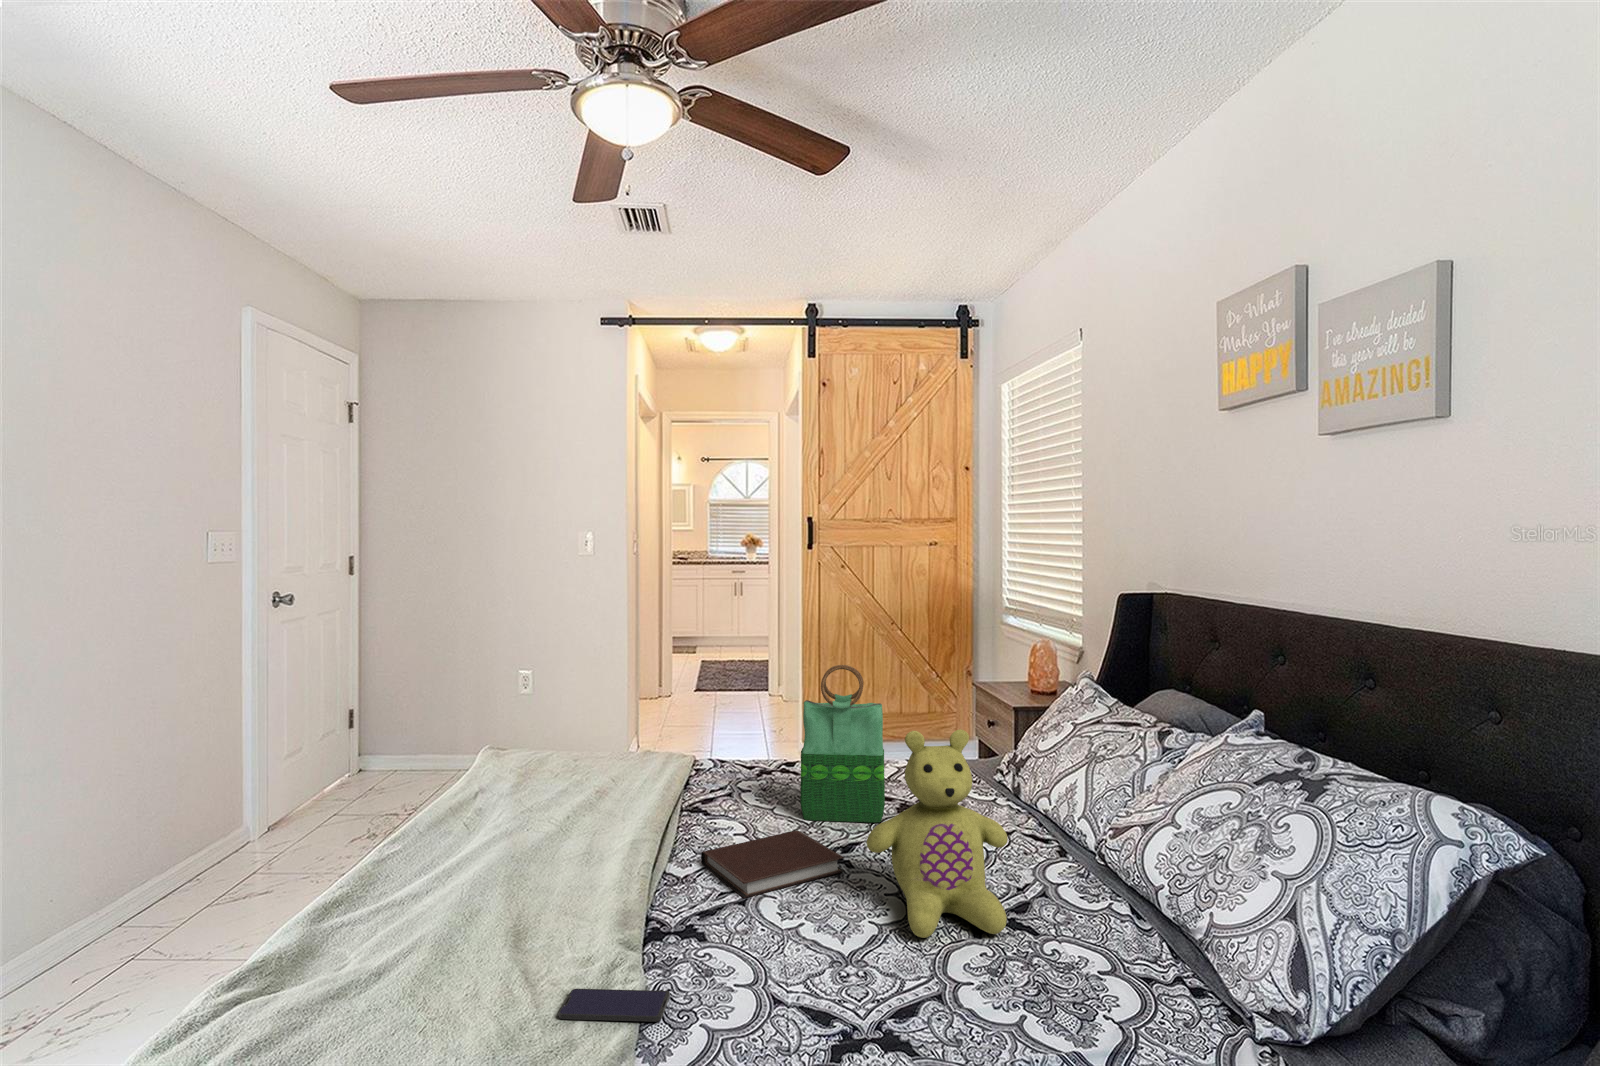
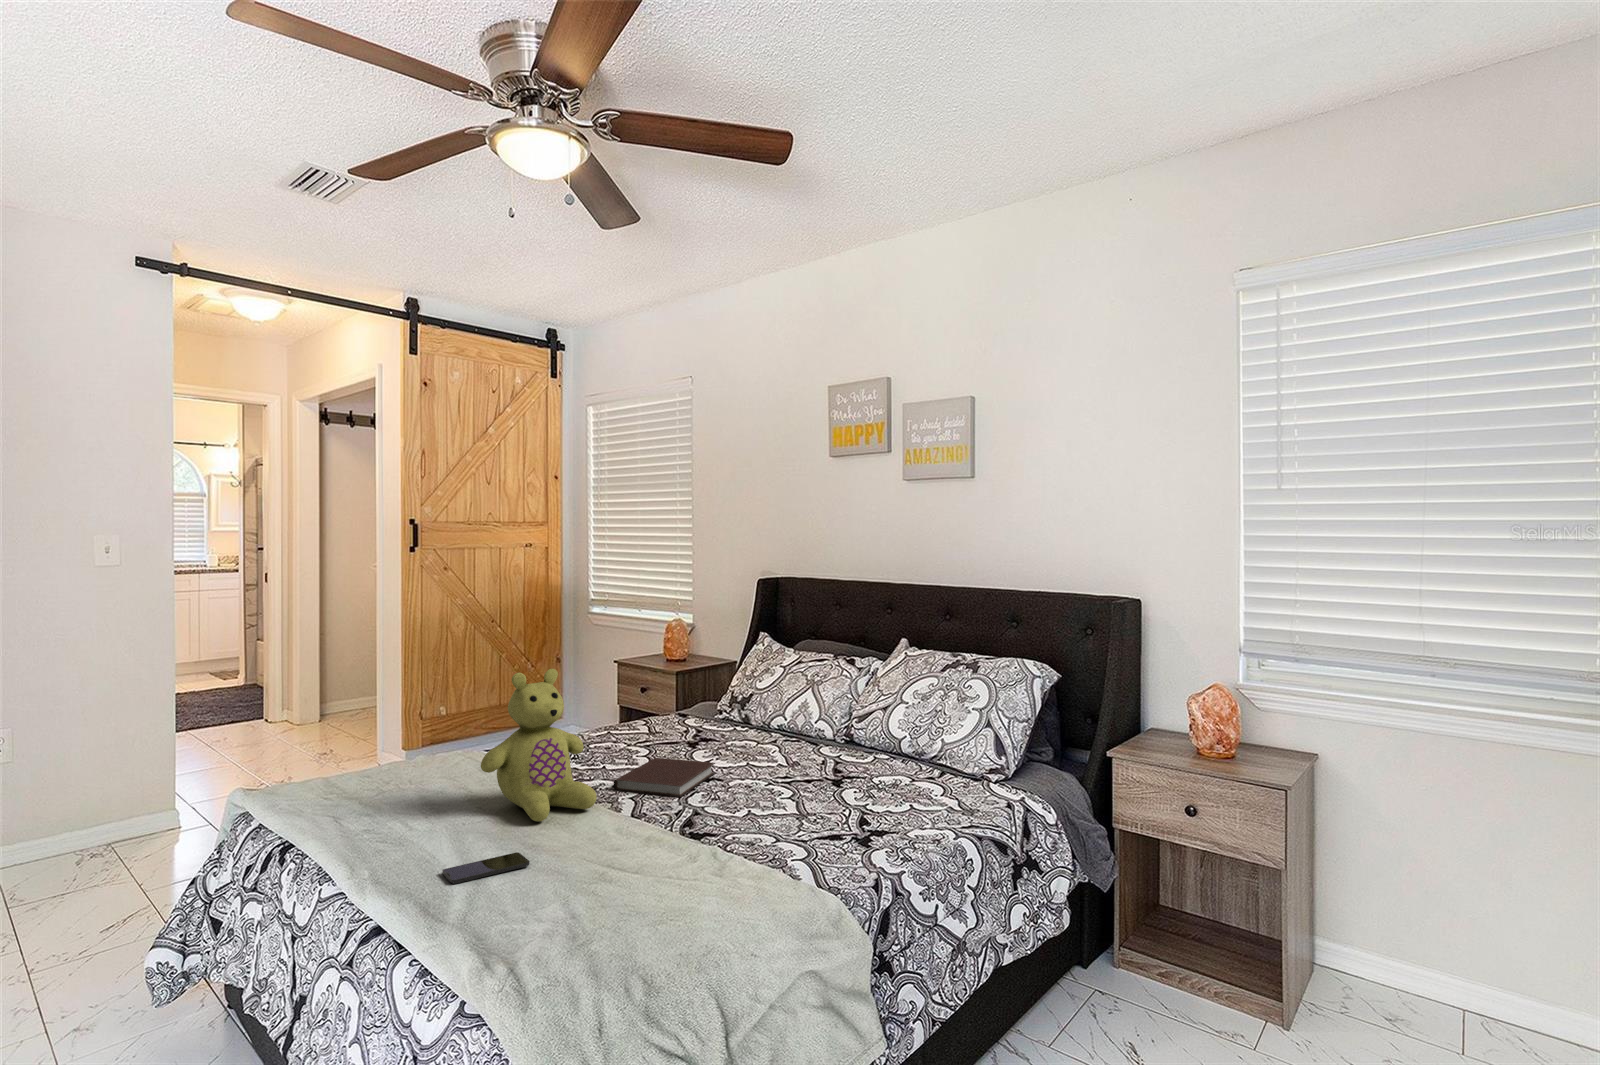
tote bag: present [800,665,885,822] -> none [623,631,690,757]
stuffed bear: present [867,730,1008,938] -> present [481,669,597,821]
smartphone: present [559,989,670,1022] -> present [442,852,530,884]

